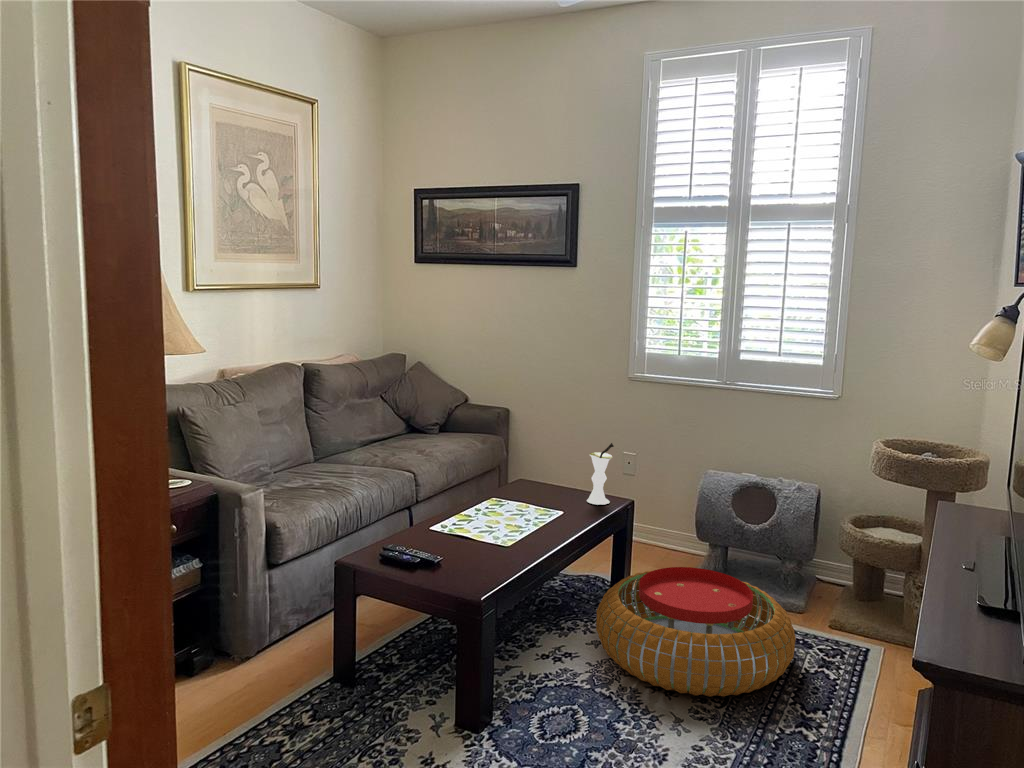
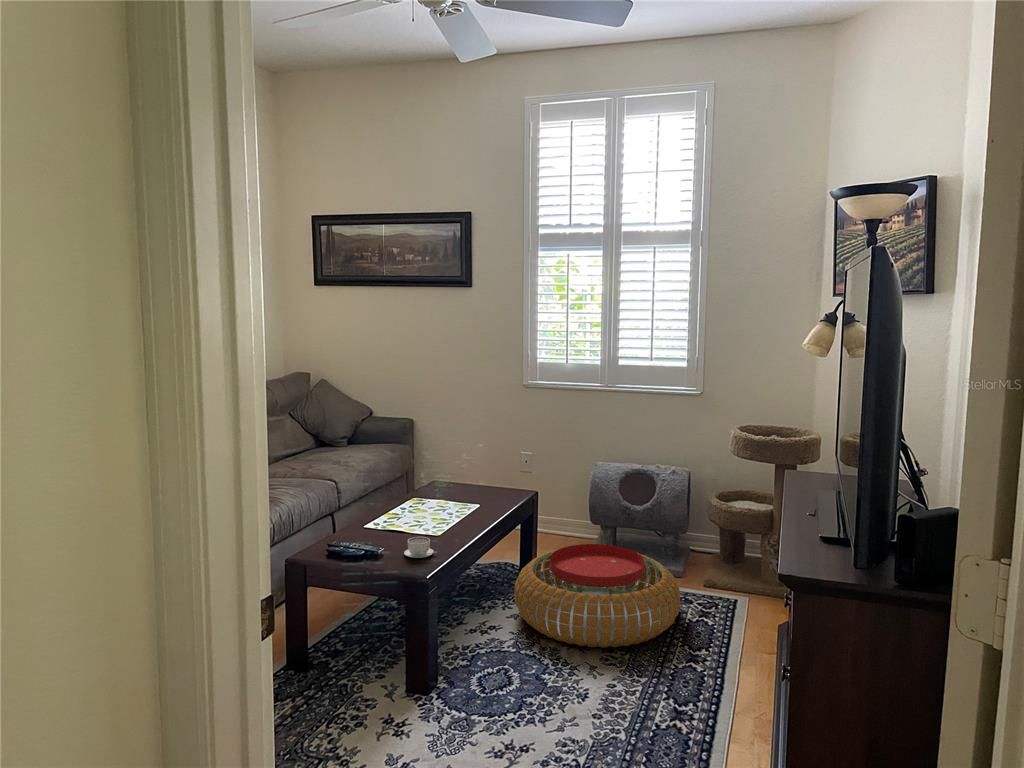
vase: present [587,443,614,505] -> none [497,441,519,497]
coffee cup: none [464,548,502,573] -> present [404,537,437,558]

